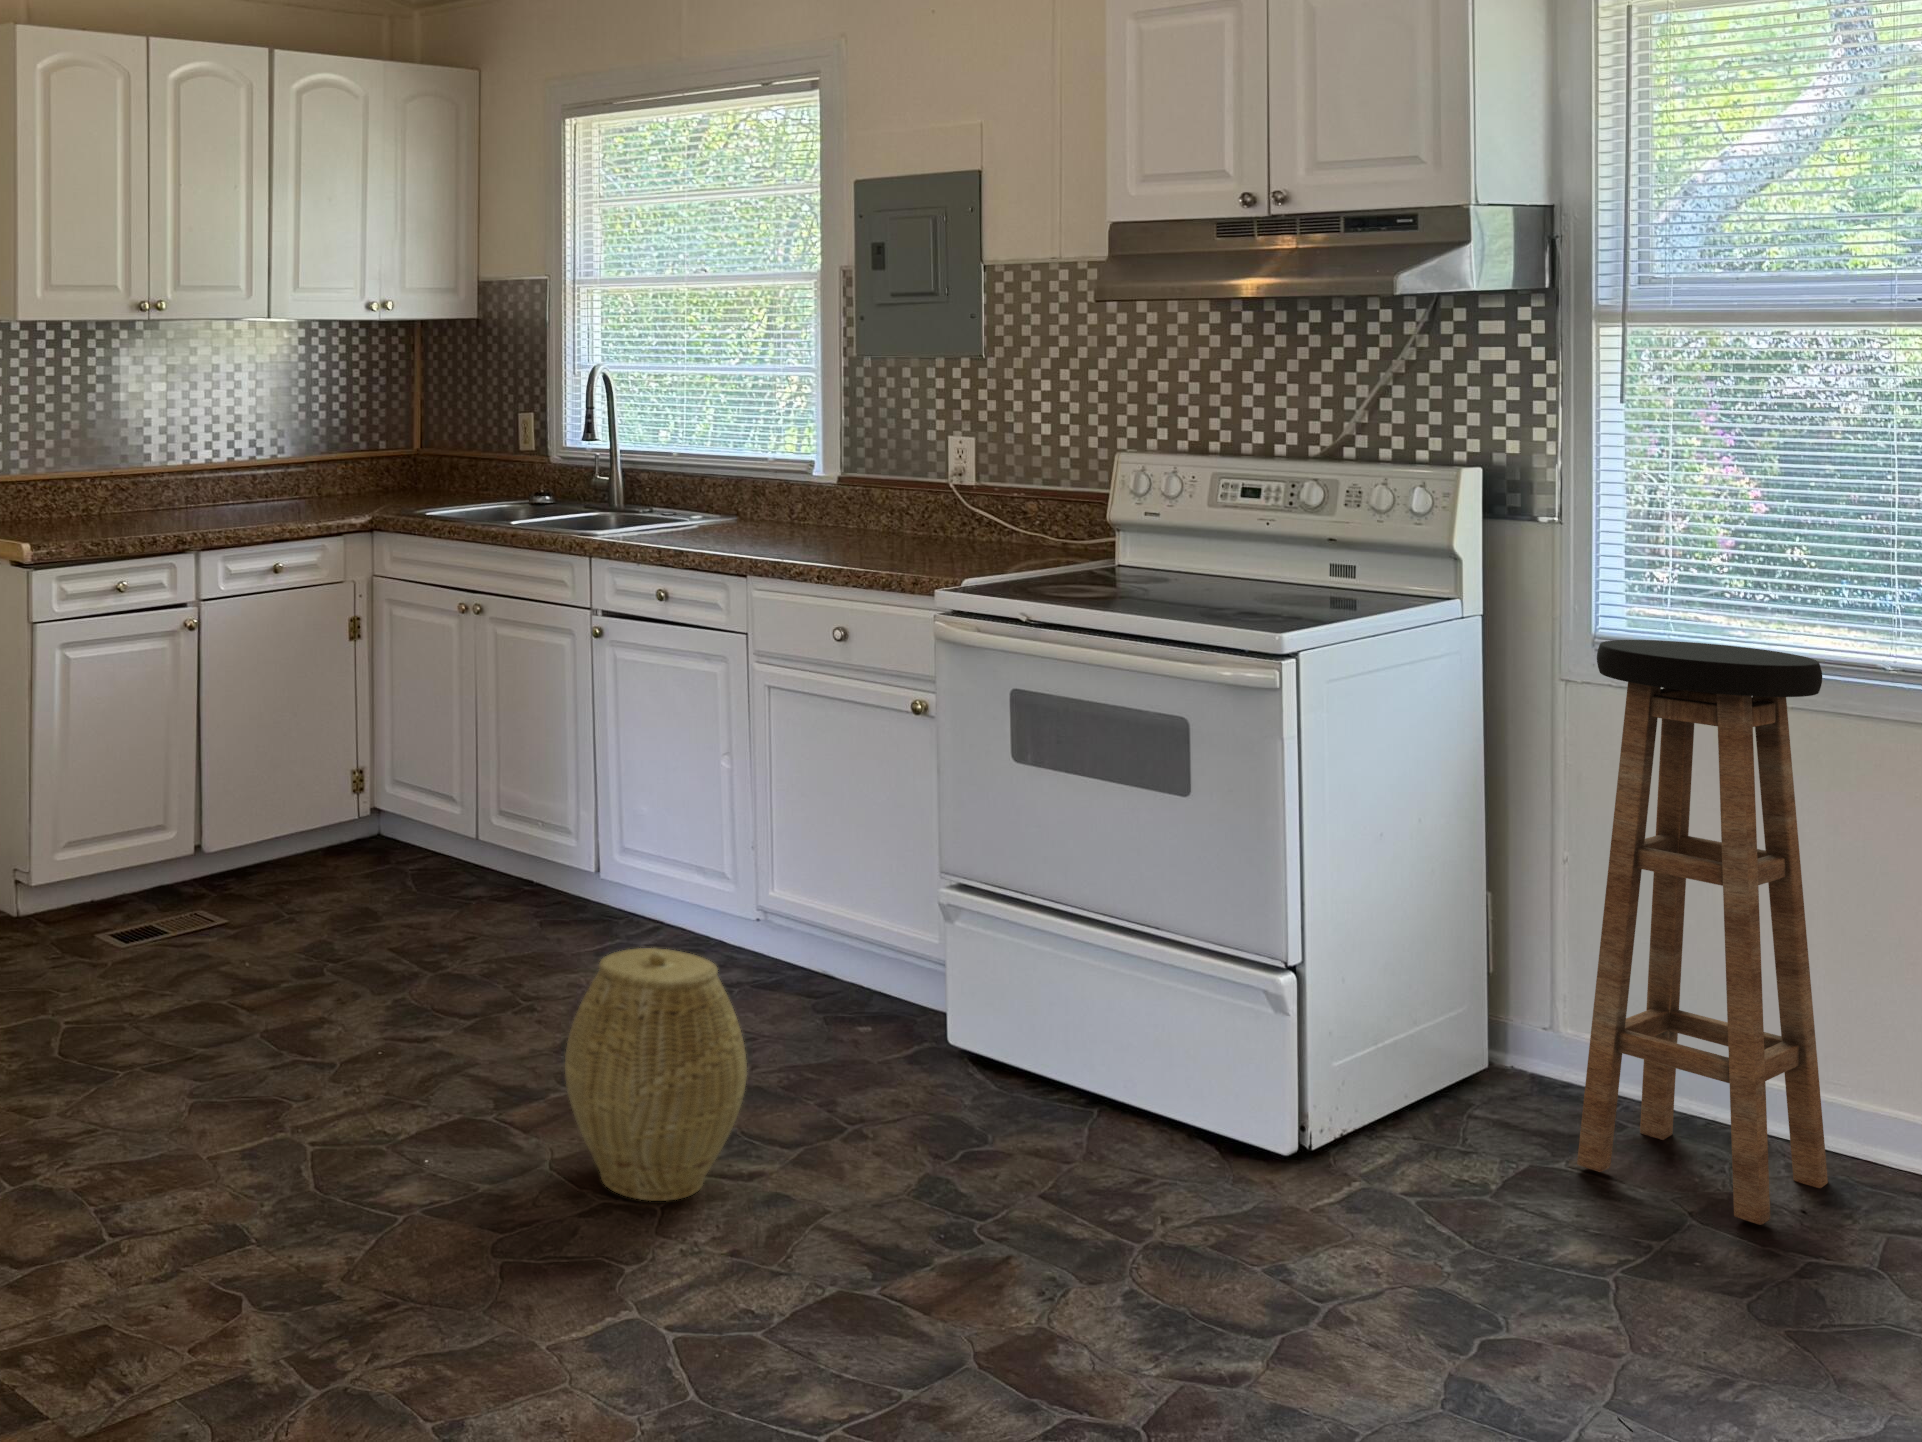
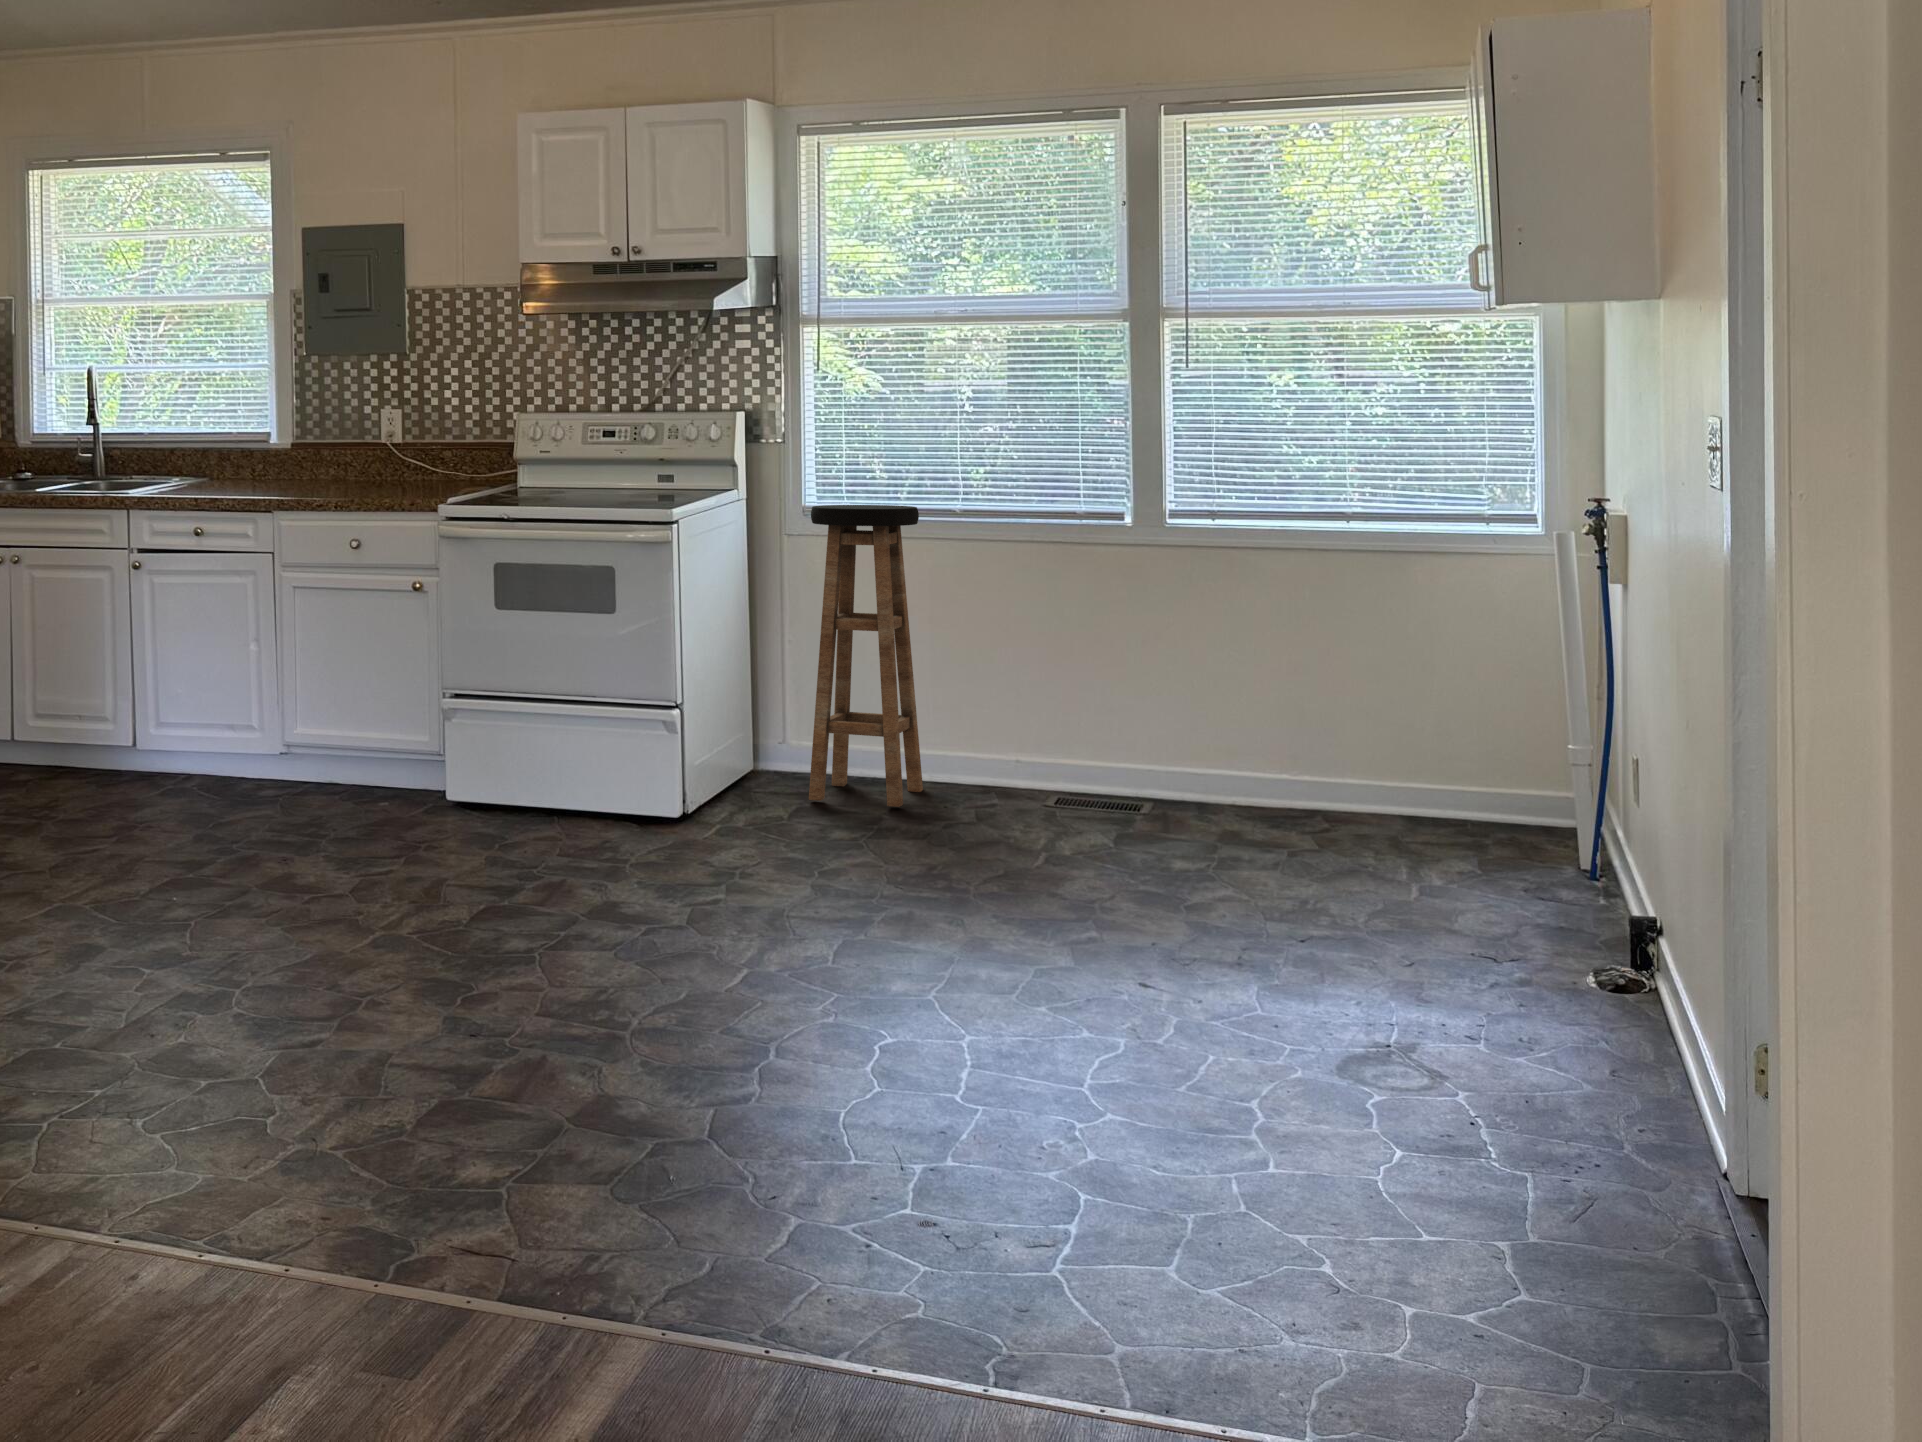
woven basket: present [565,948,747,1201] -> none [257,738,375,892]

